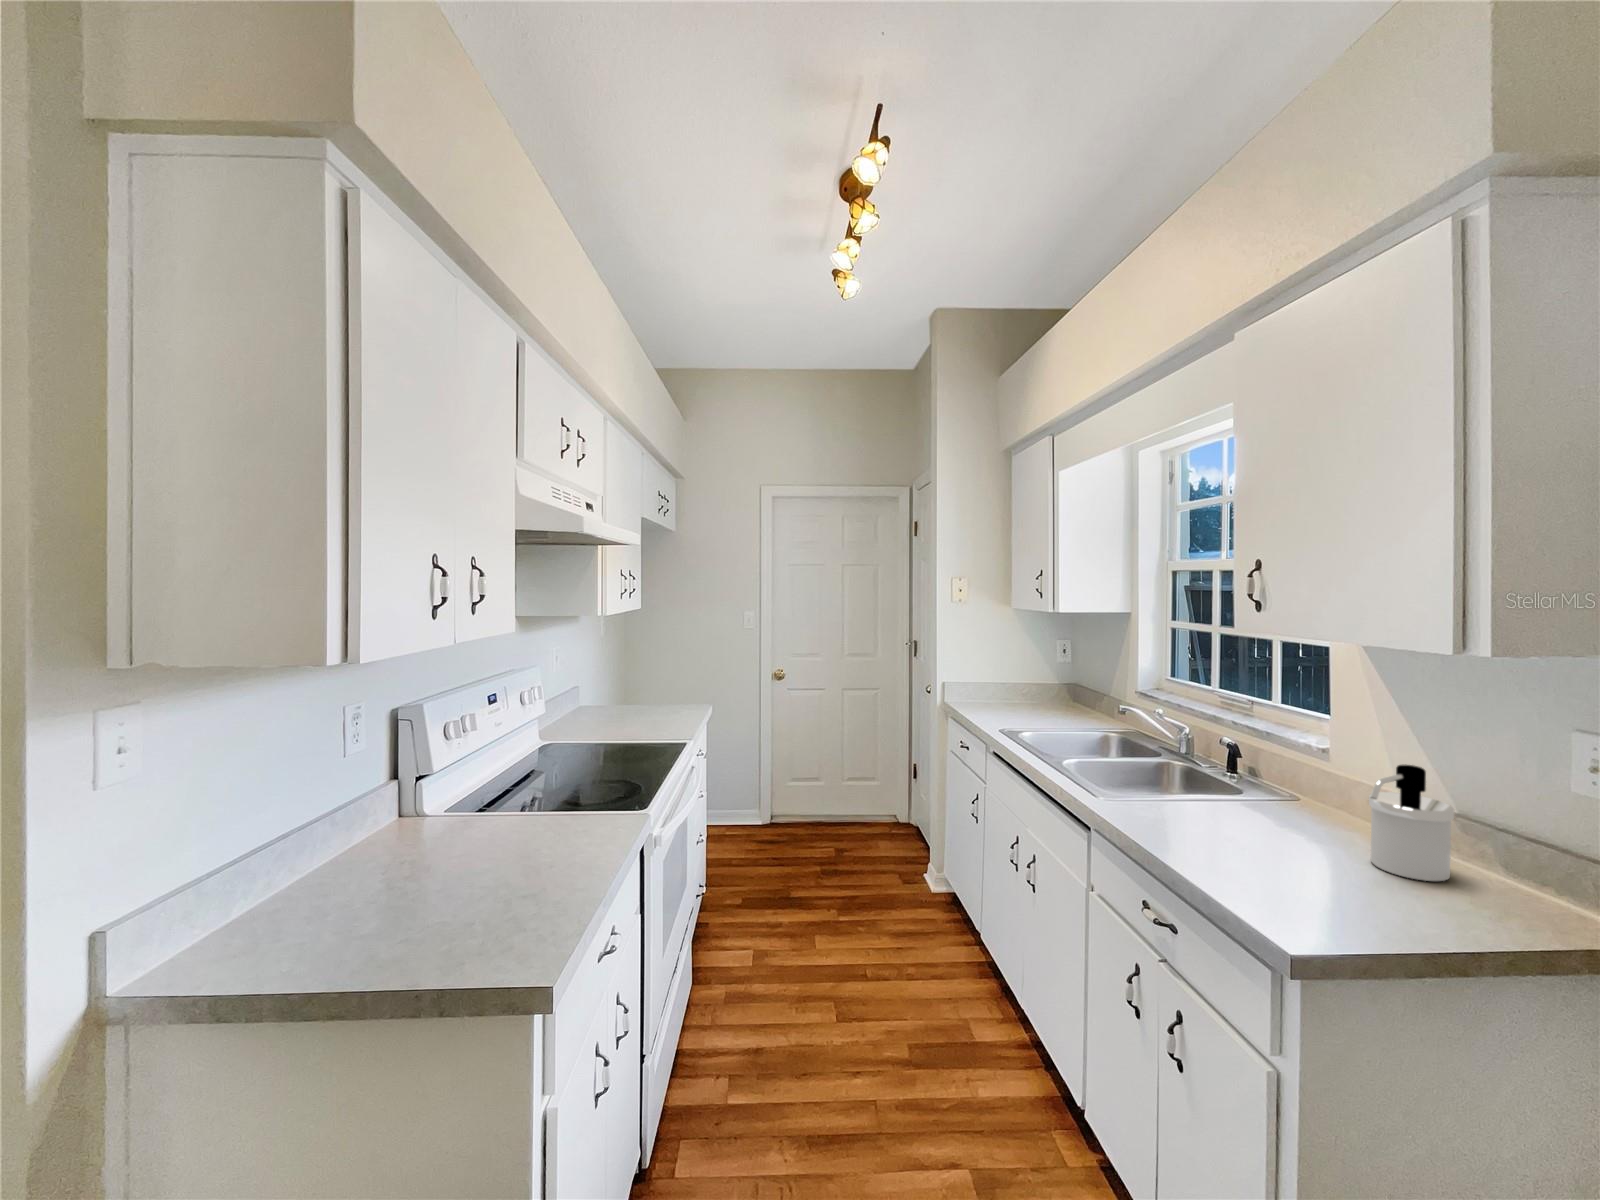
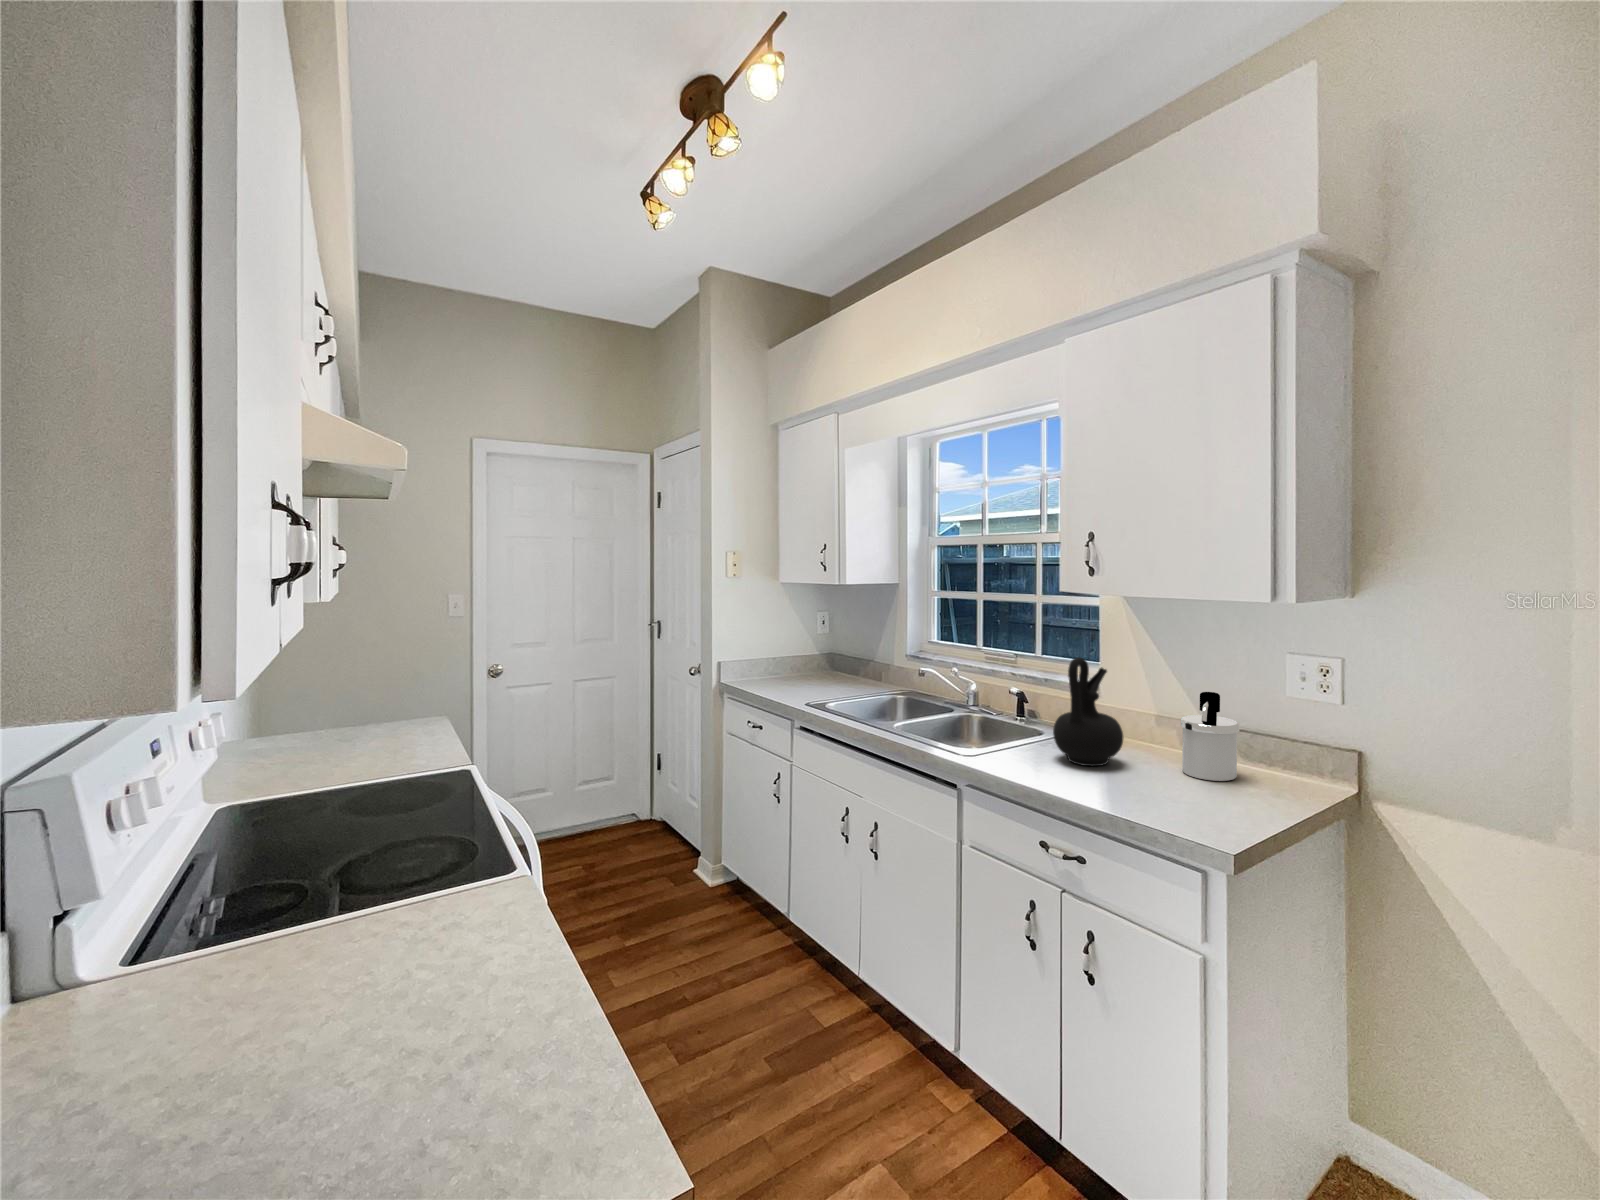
ceramic jug: none [1207,705,1296,833] -> present [1053,657,1123,766]

